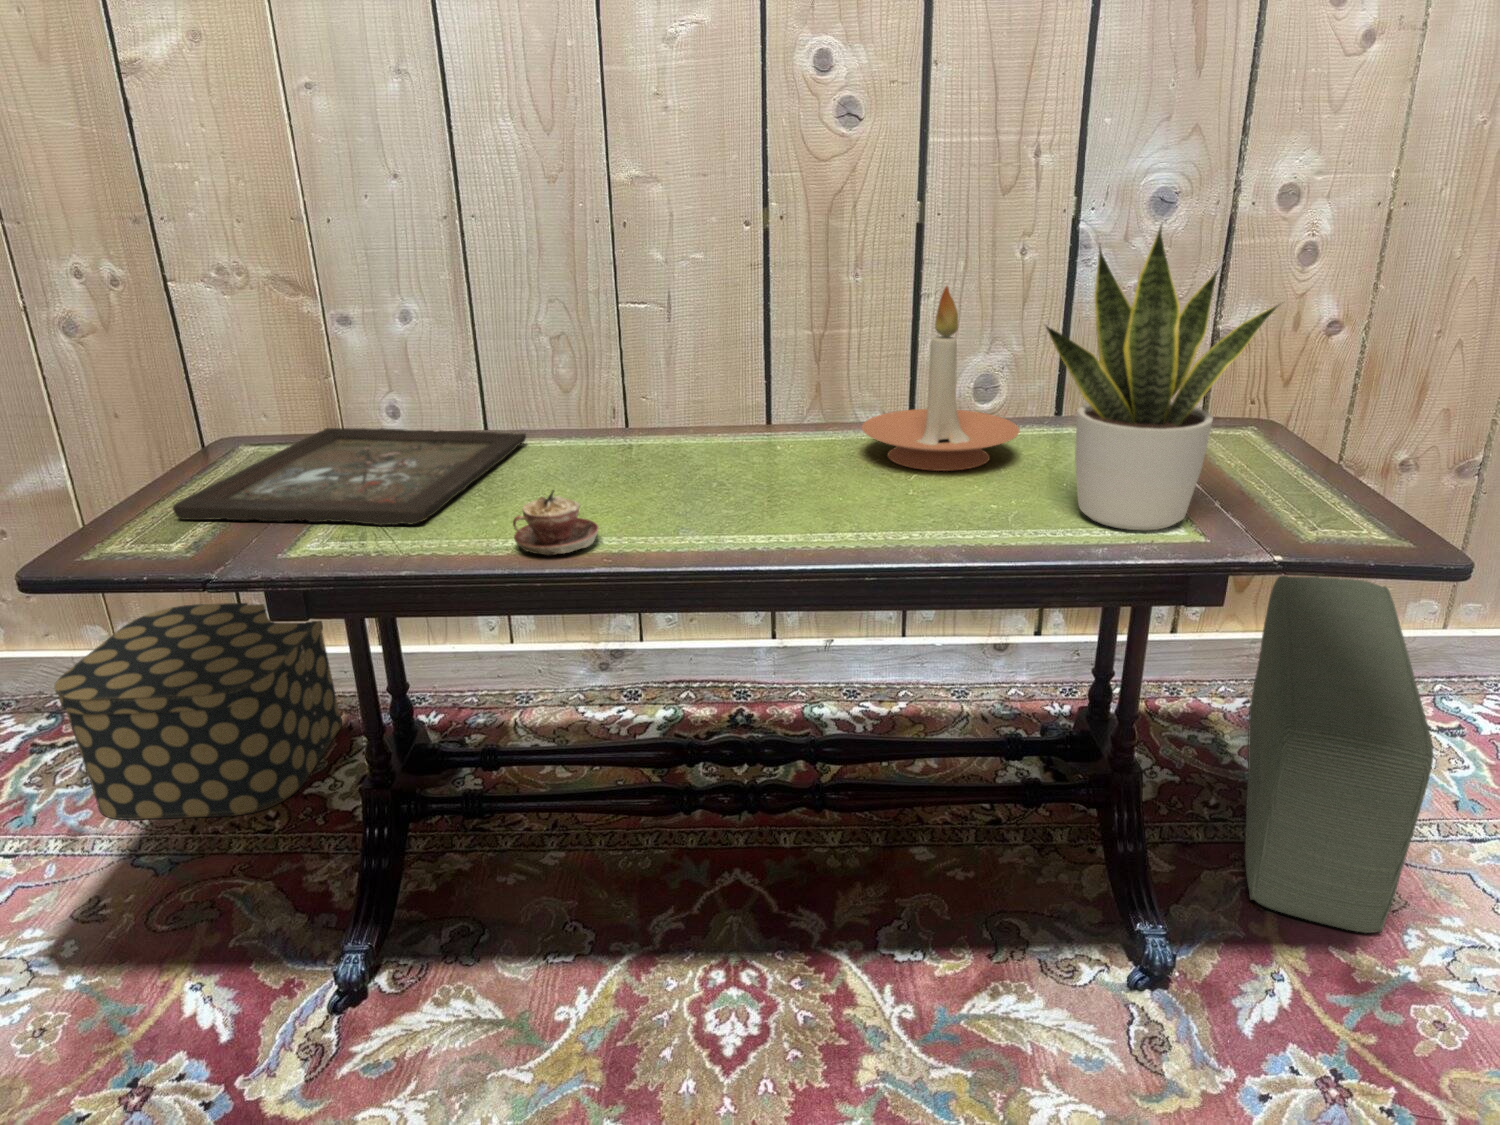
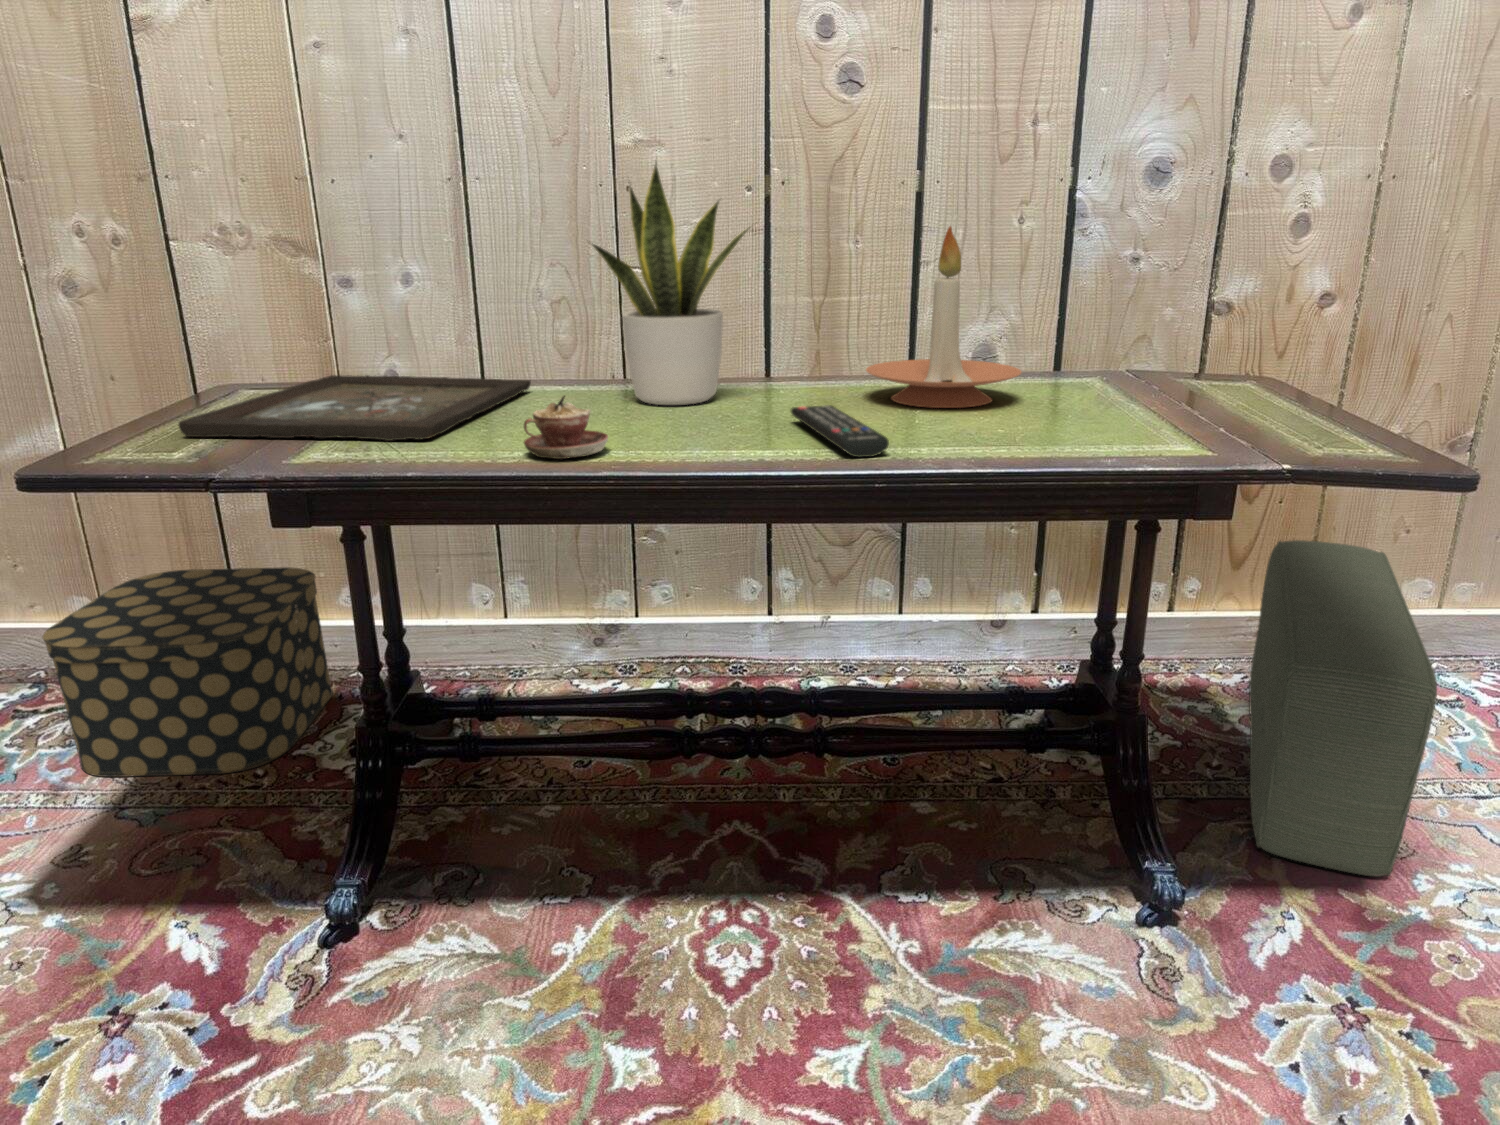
potted plant: present [1046,225,1279,530] -> present [592,162,749,405]
remote control: none [784,477,880,552] -> present [791,405,889,457]

